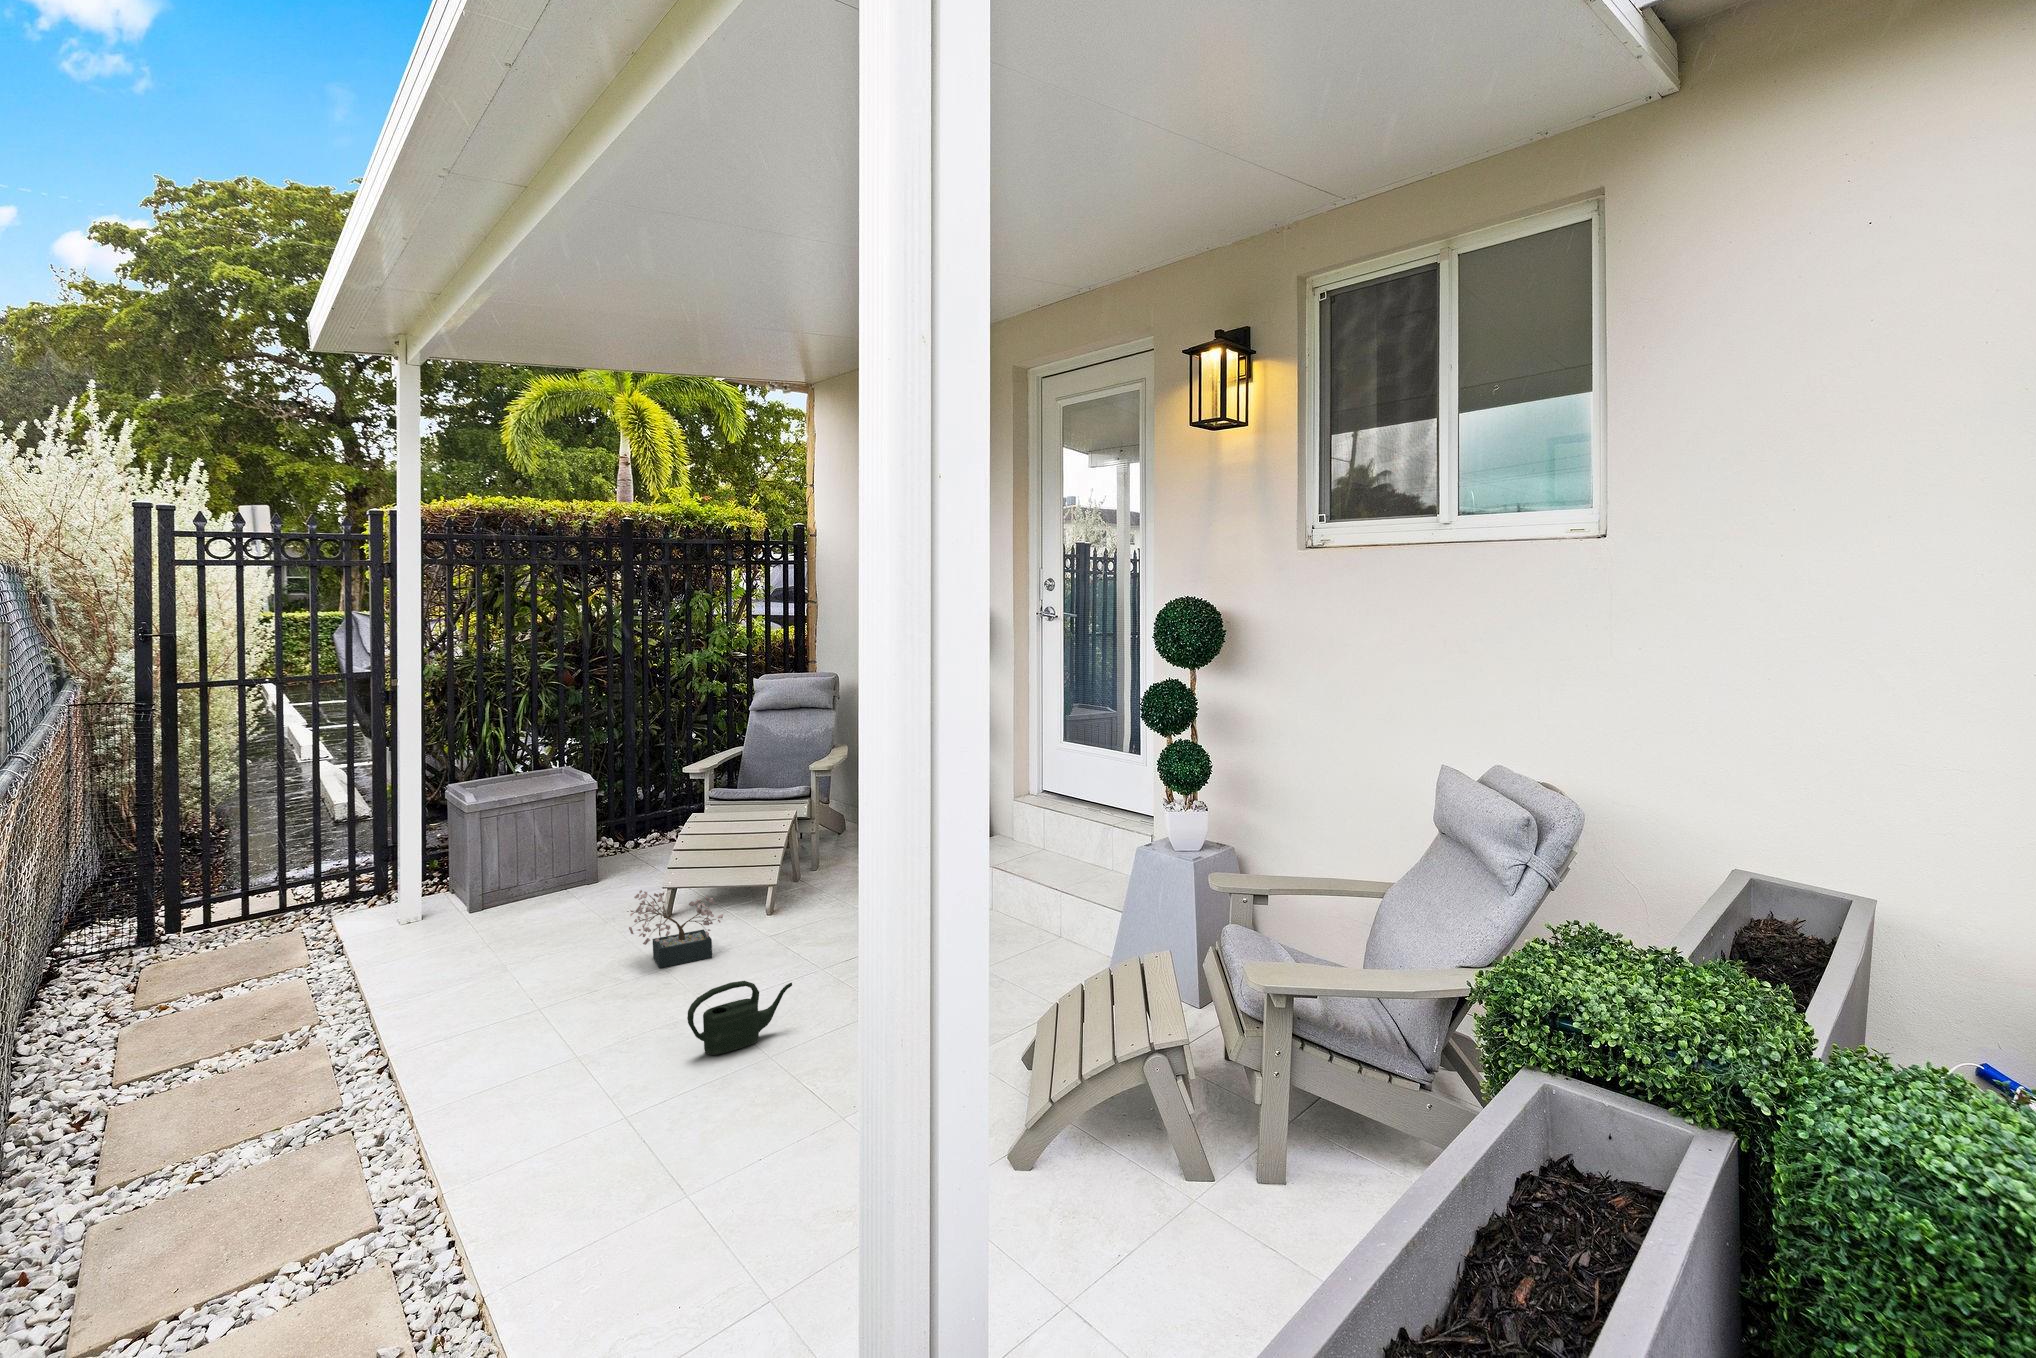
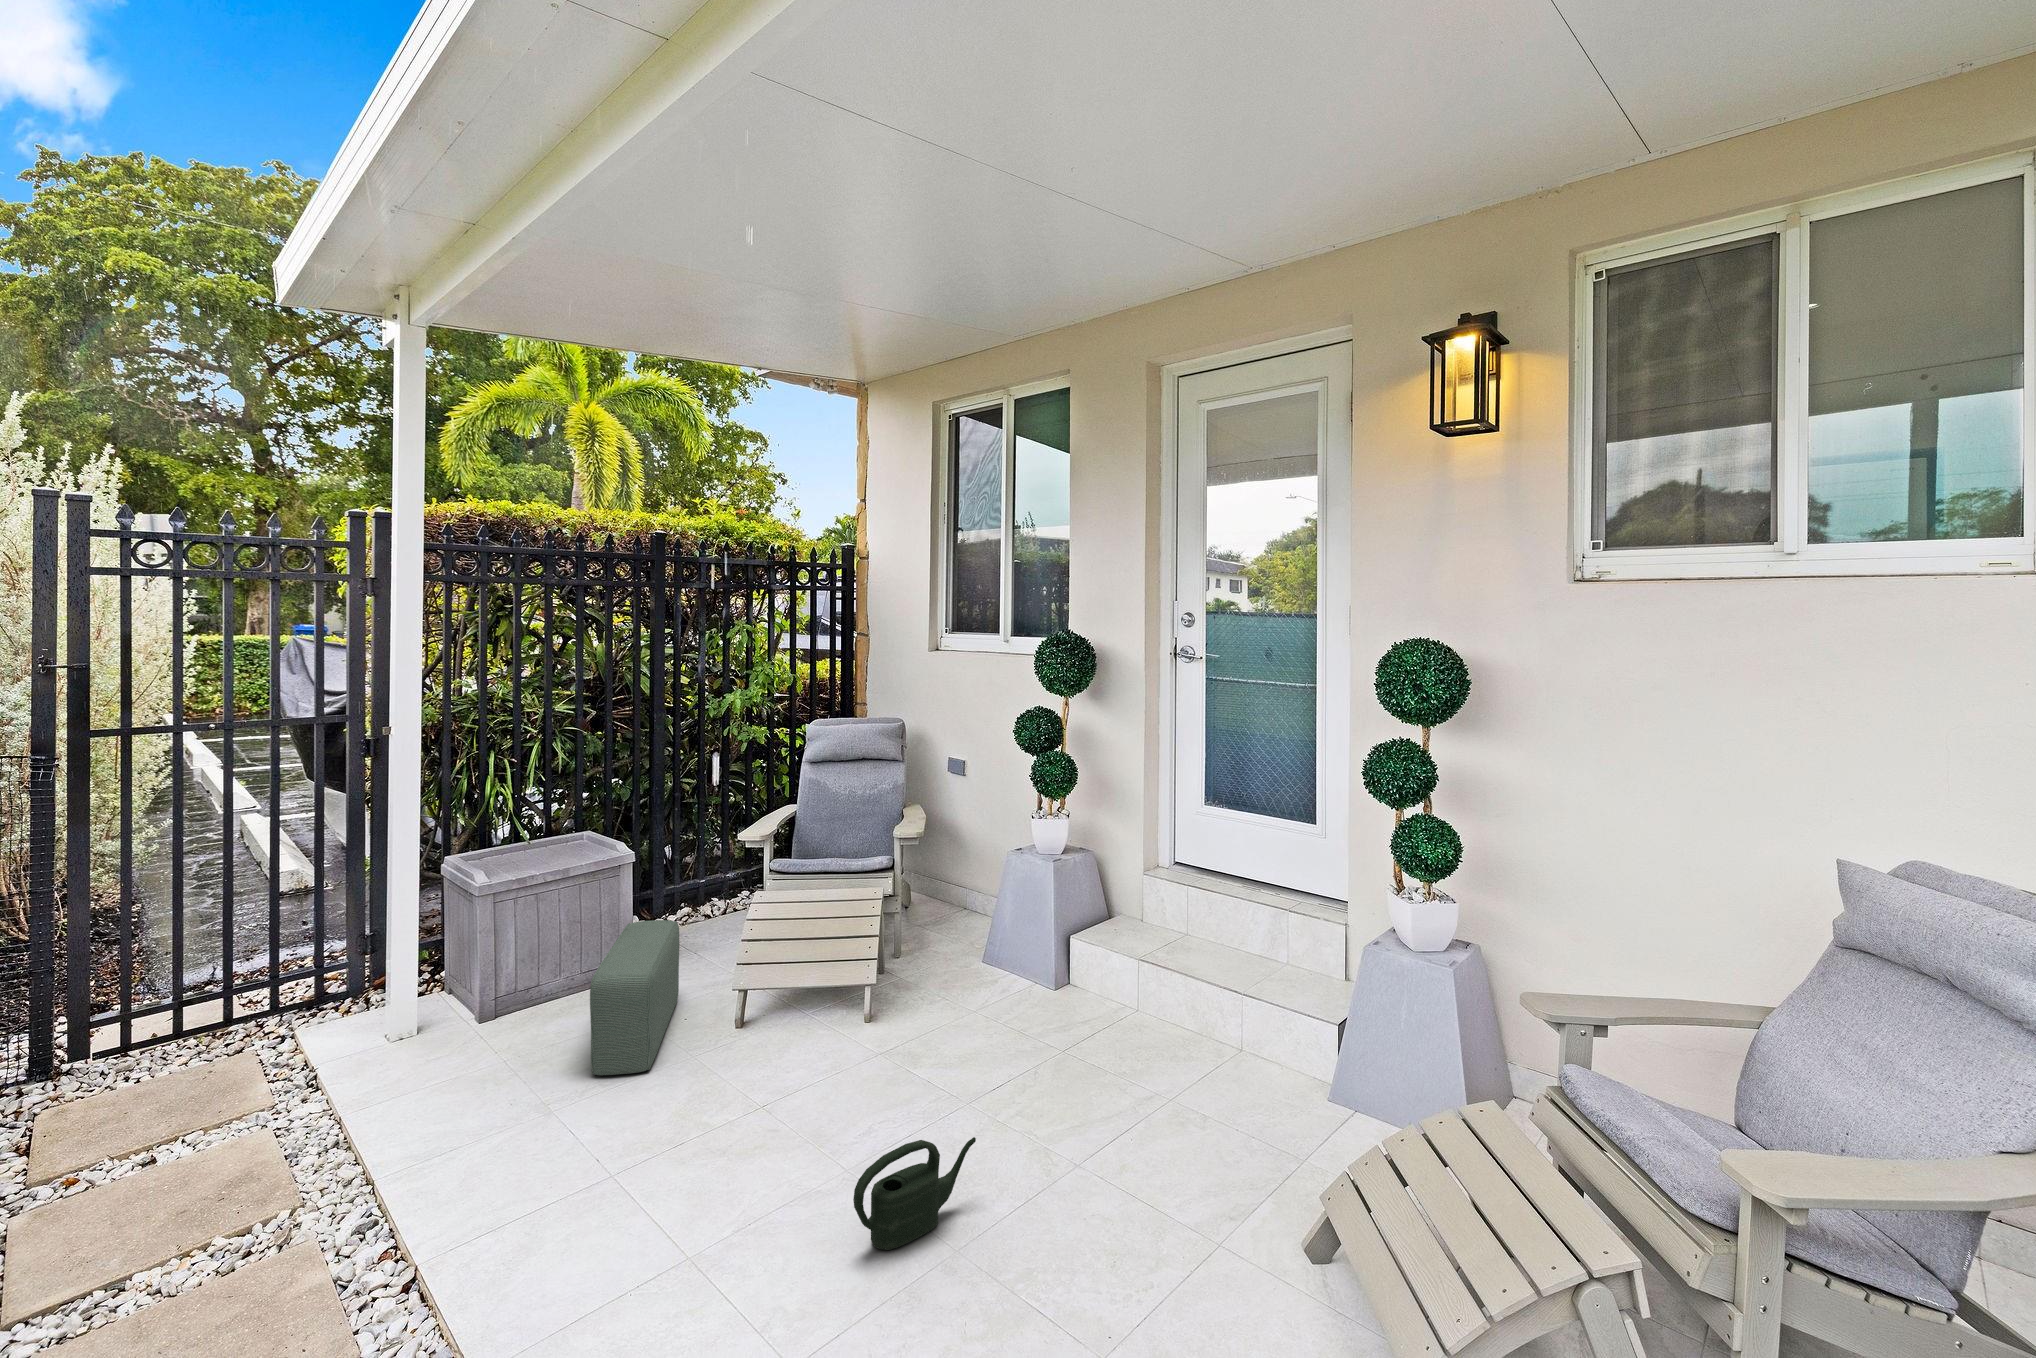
pouf: none [539,836,626,949] -> present [590,920,679,1075]
decorative plant: present [629,890,723,968] -> none [717,999,832,1104]

